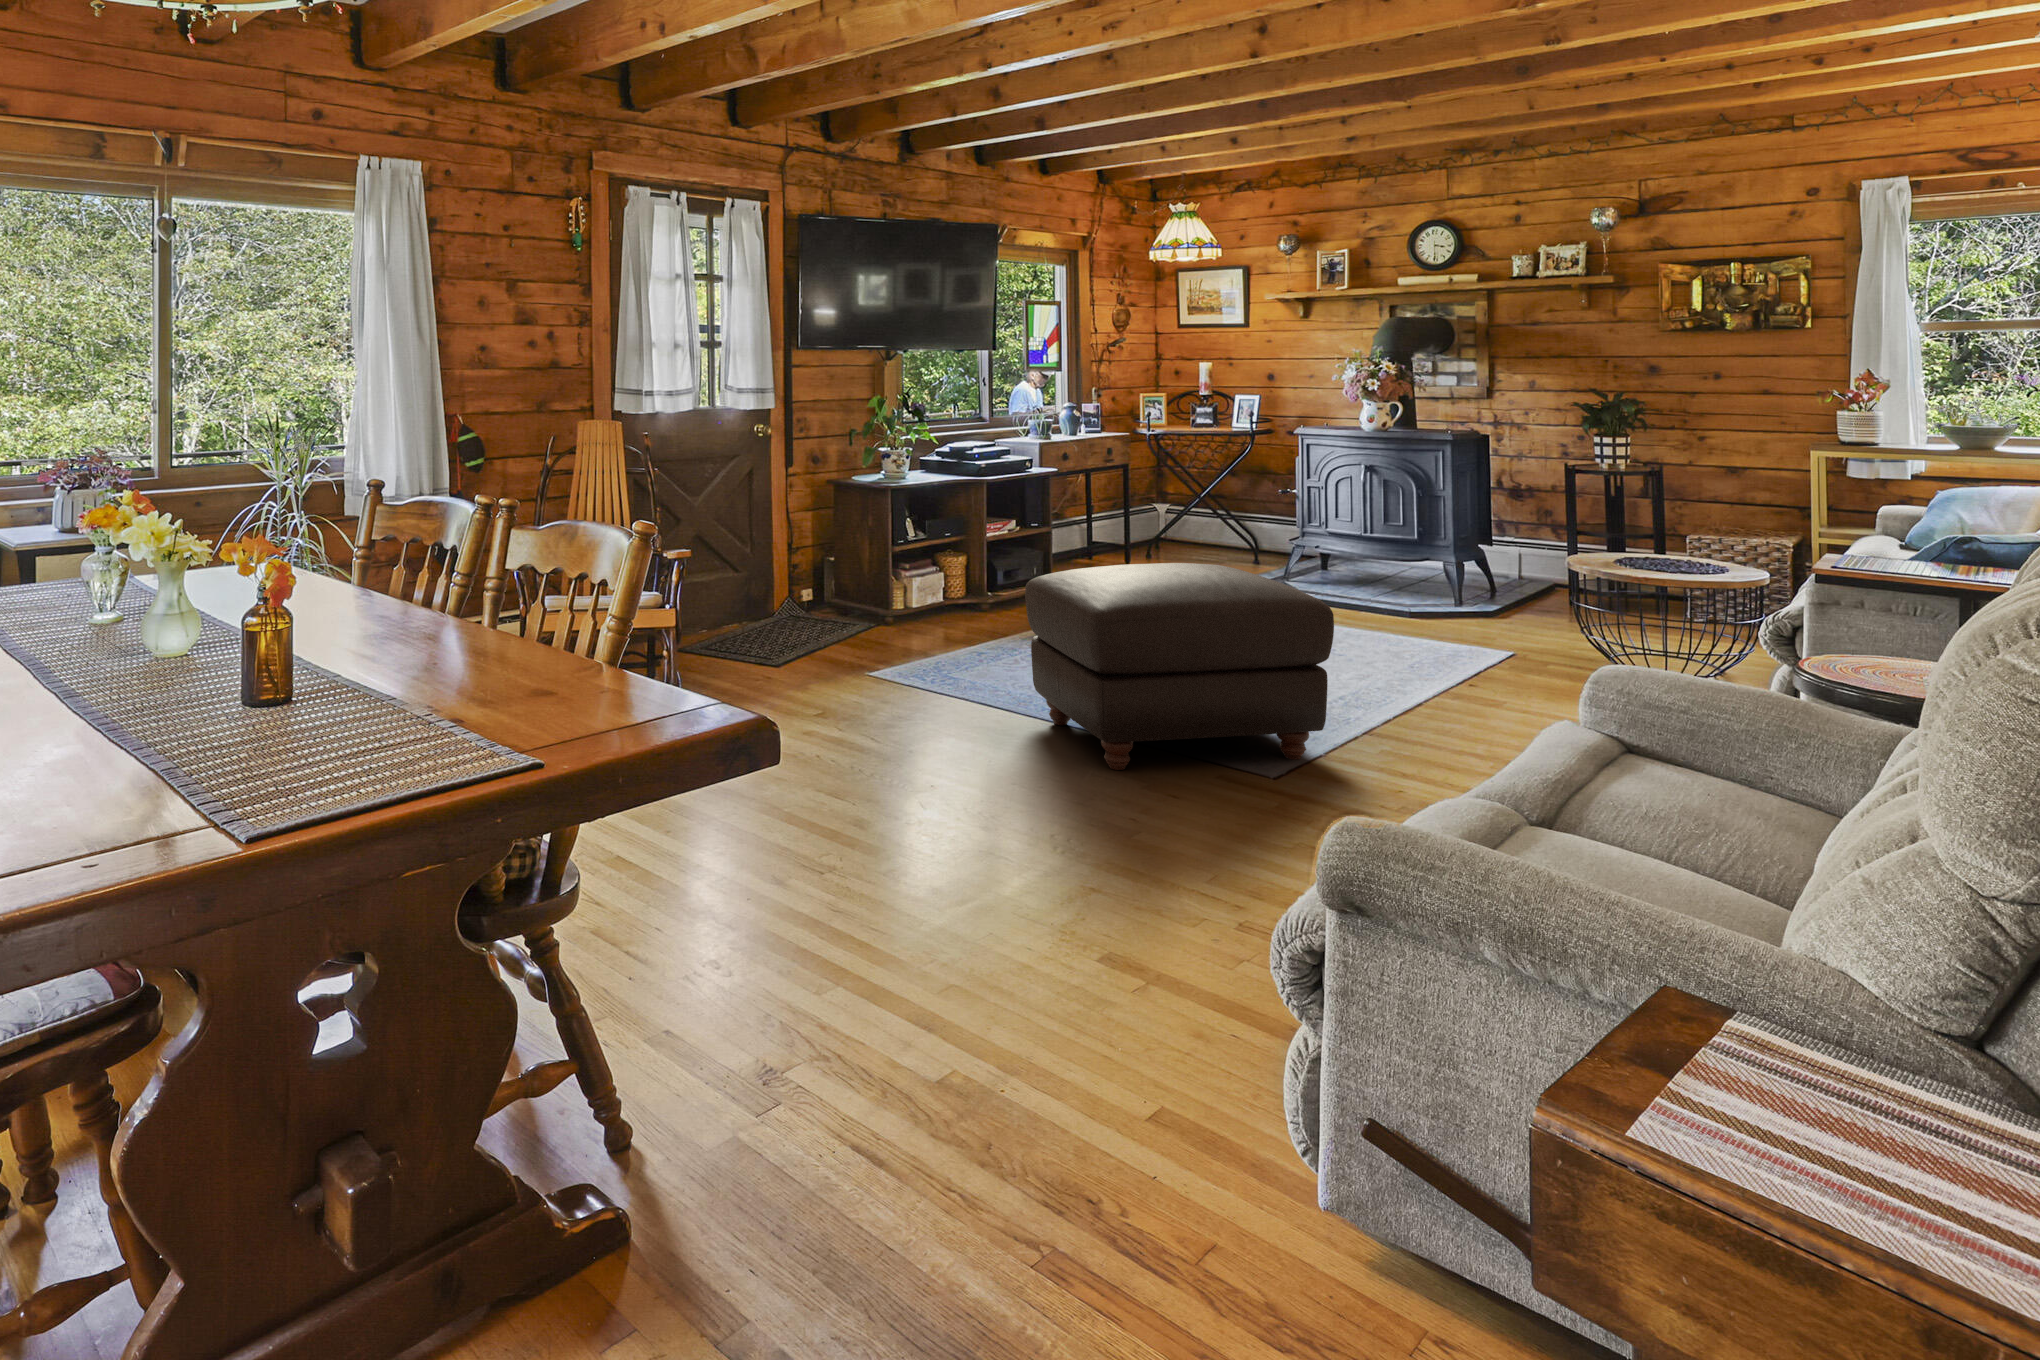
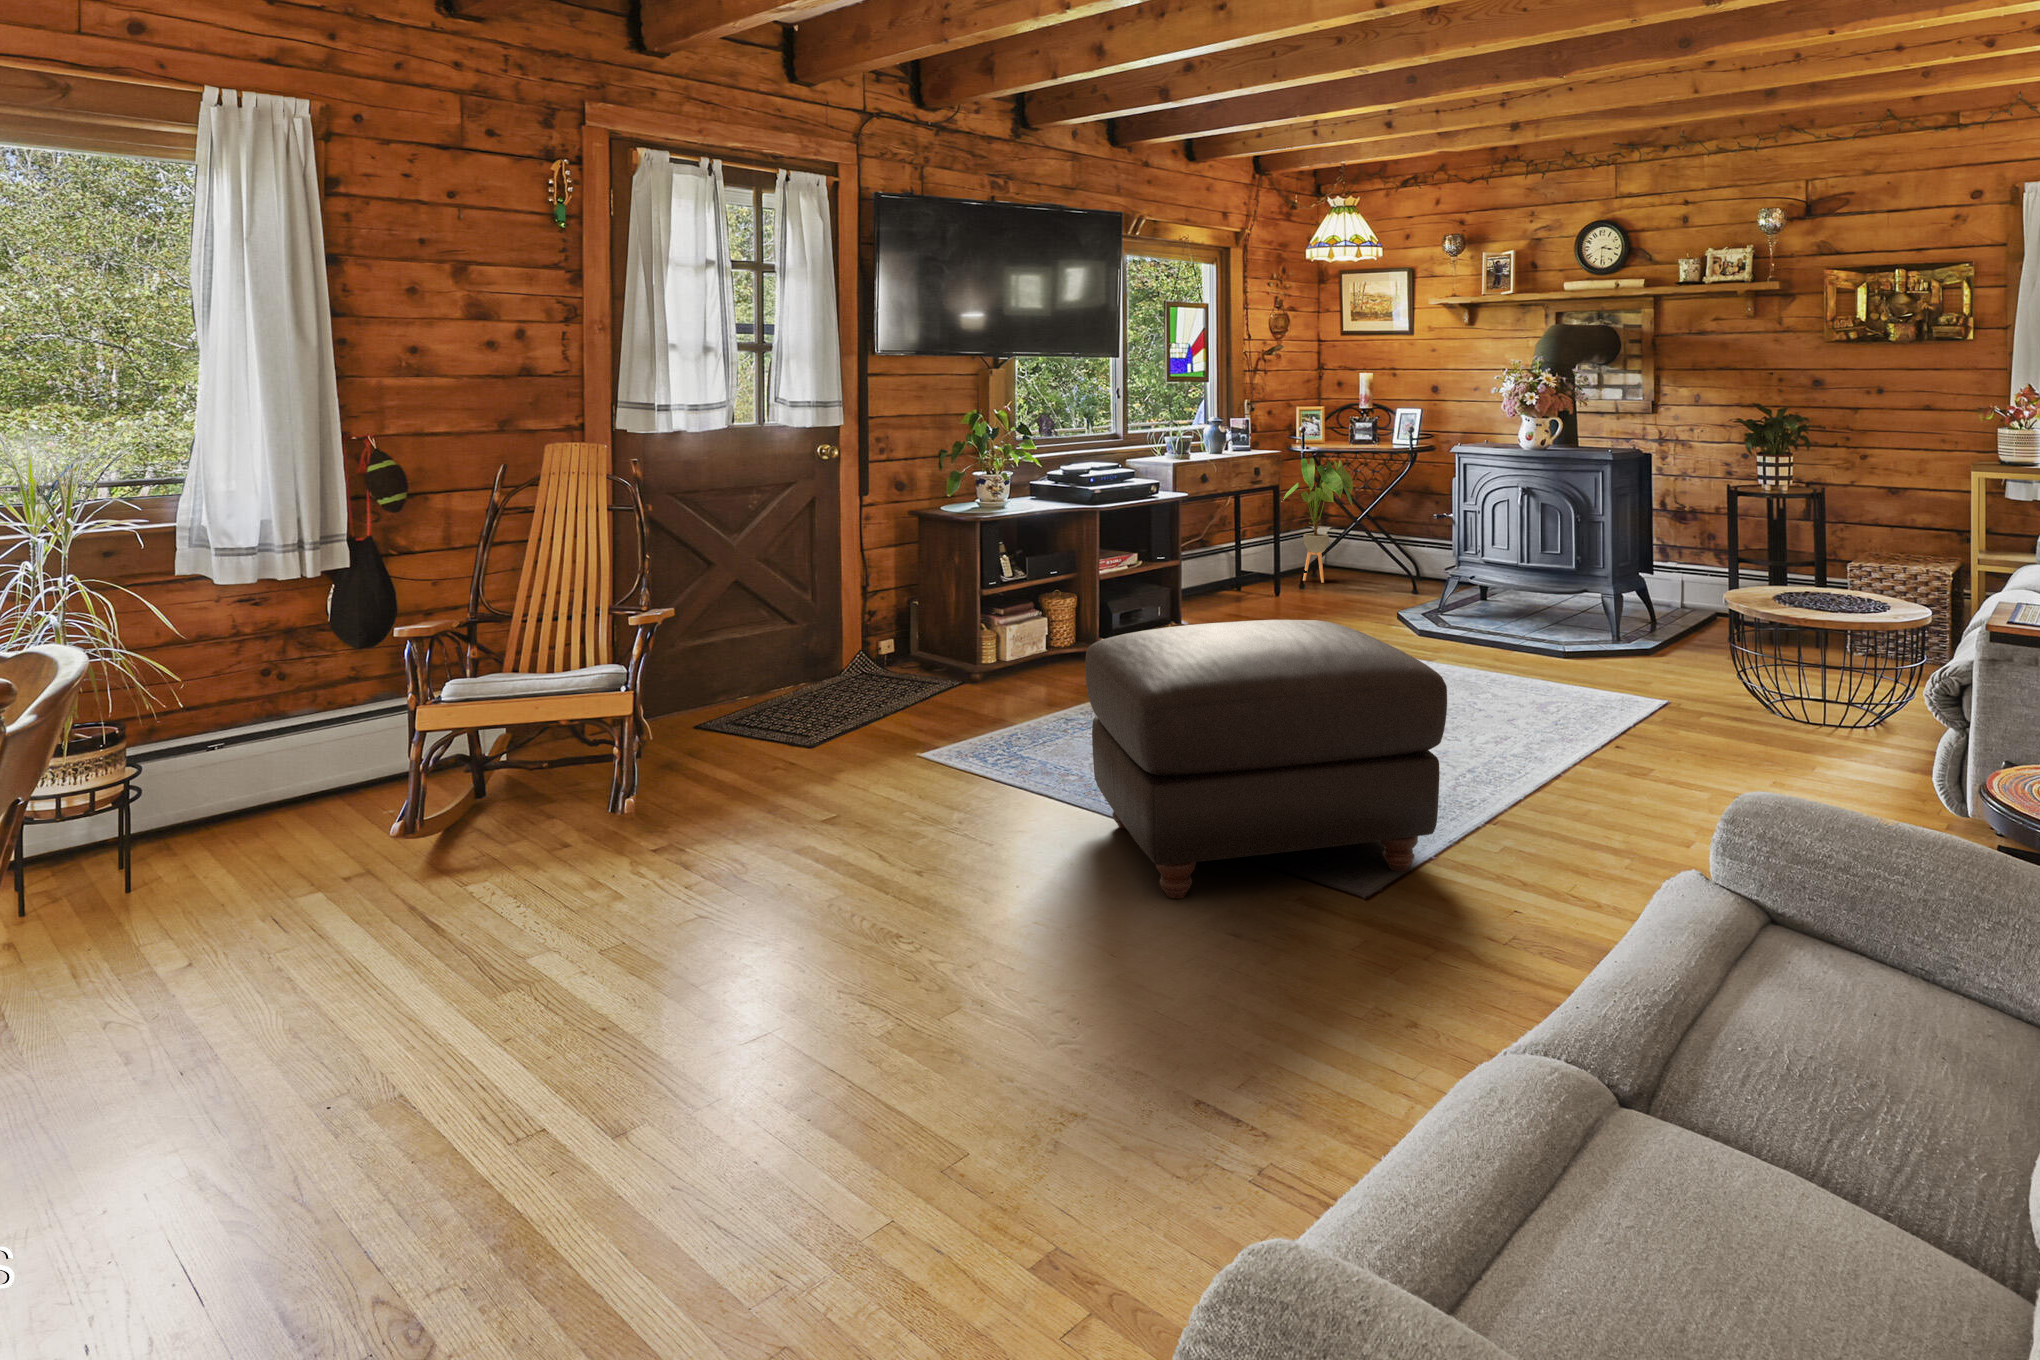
house plant: none [1128,440,1196,552] -> present [1283,458,1353,583]

